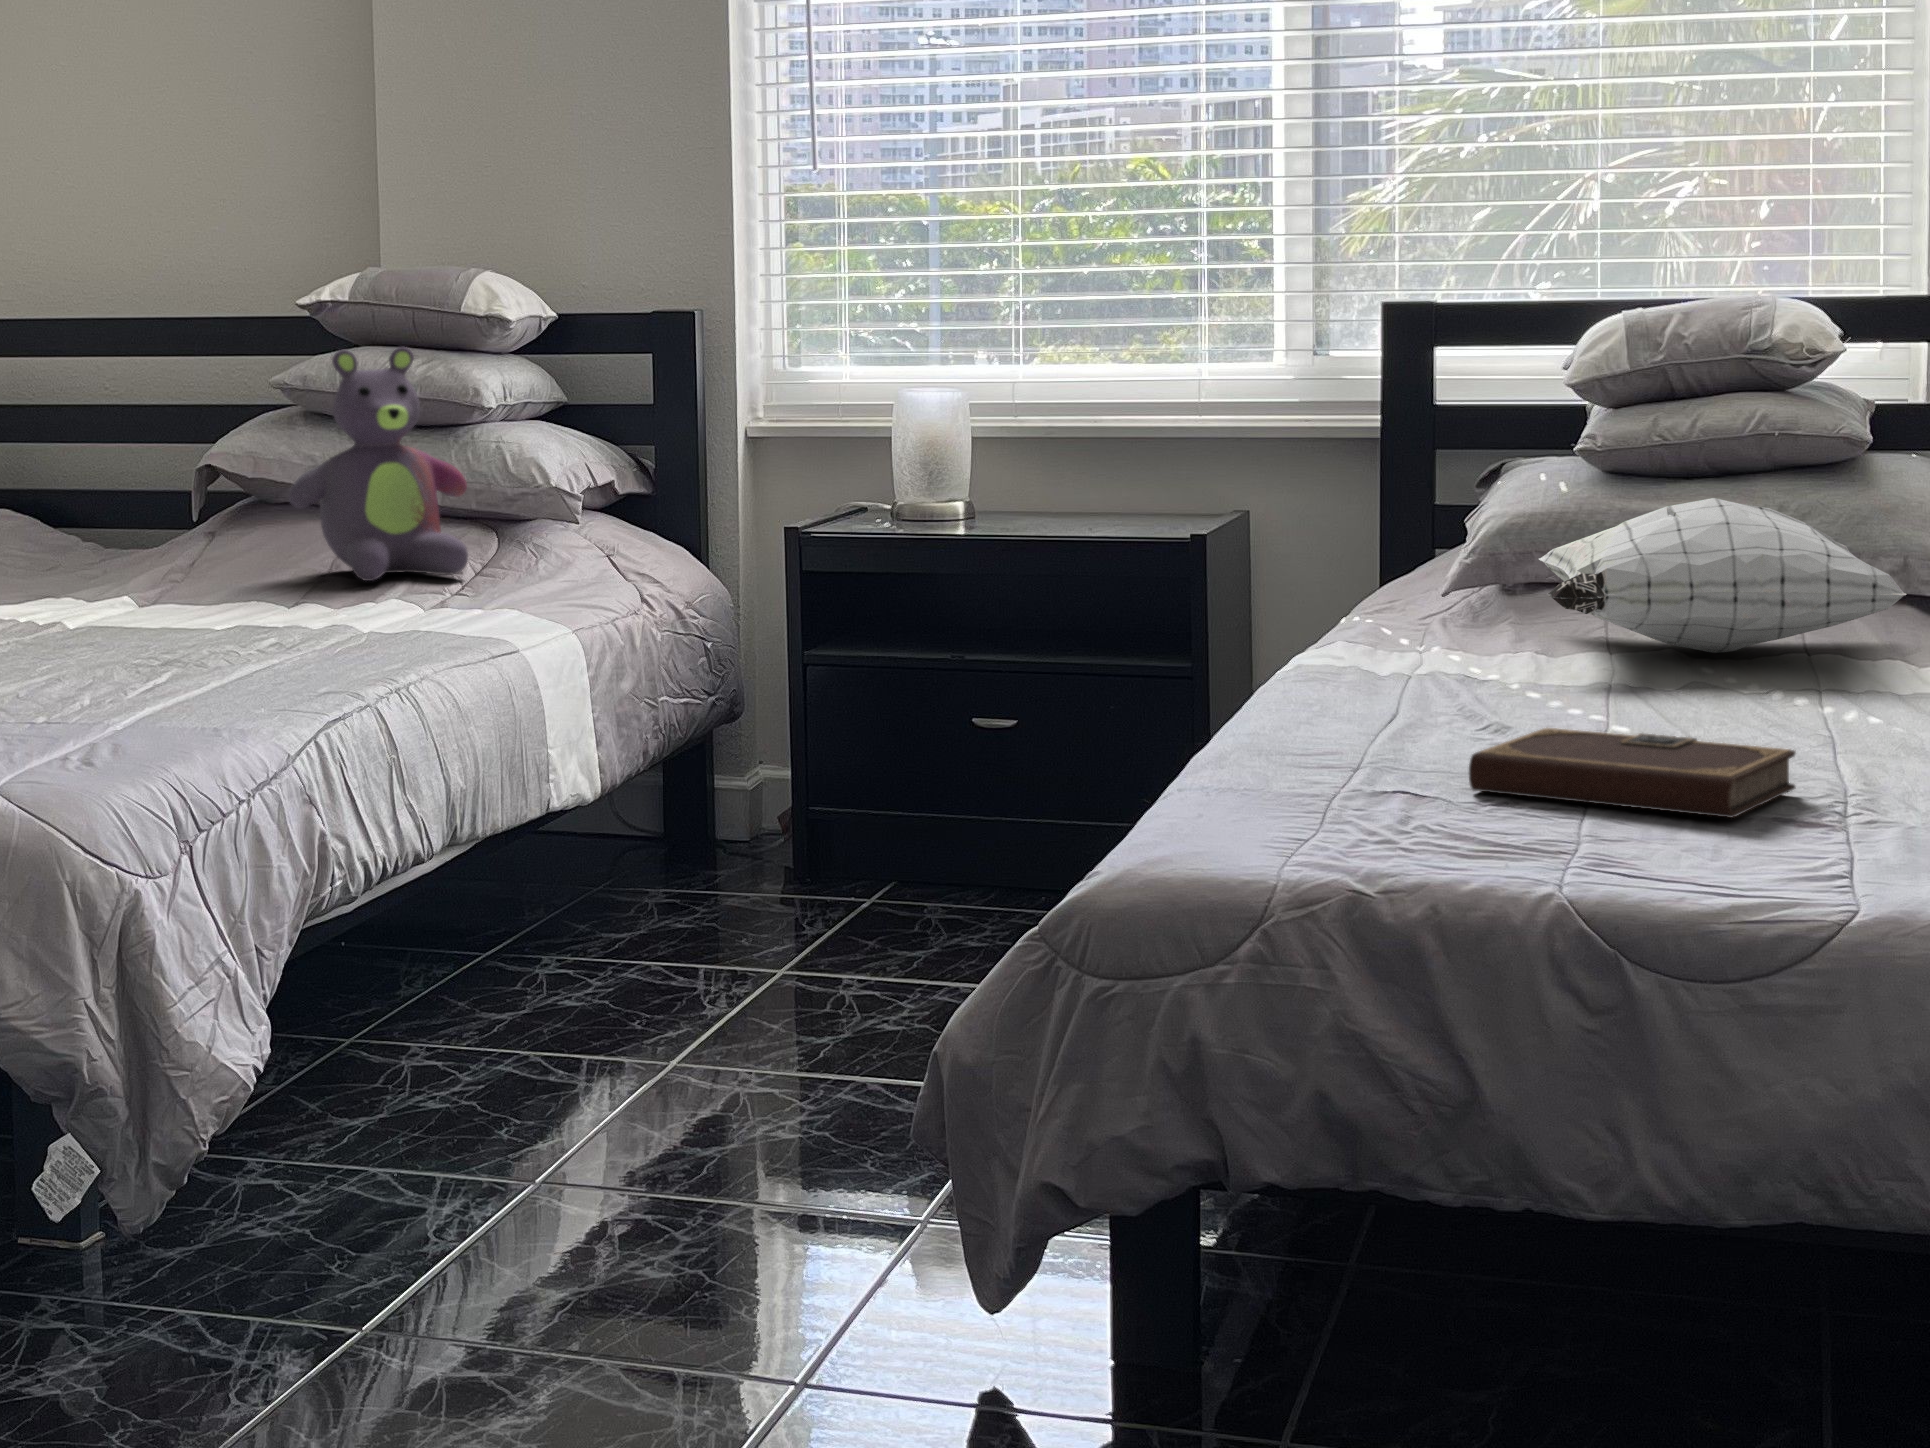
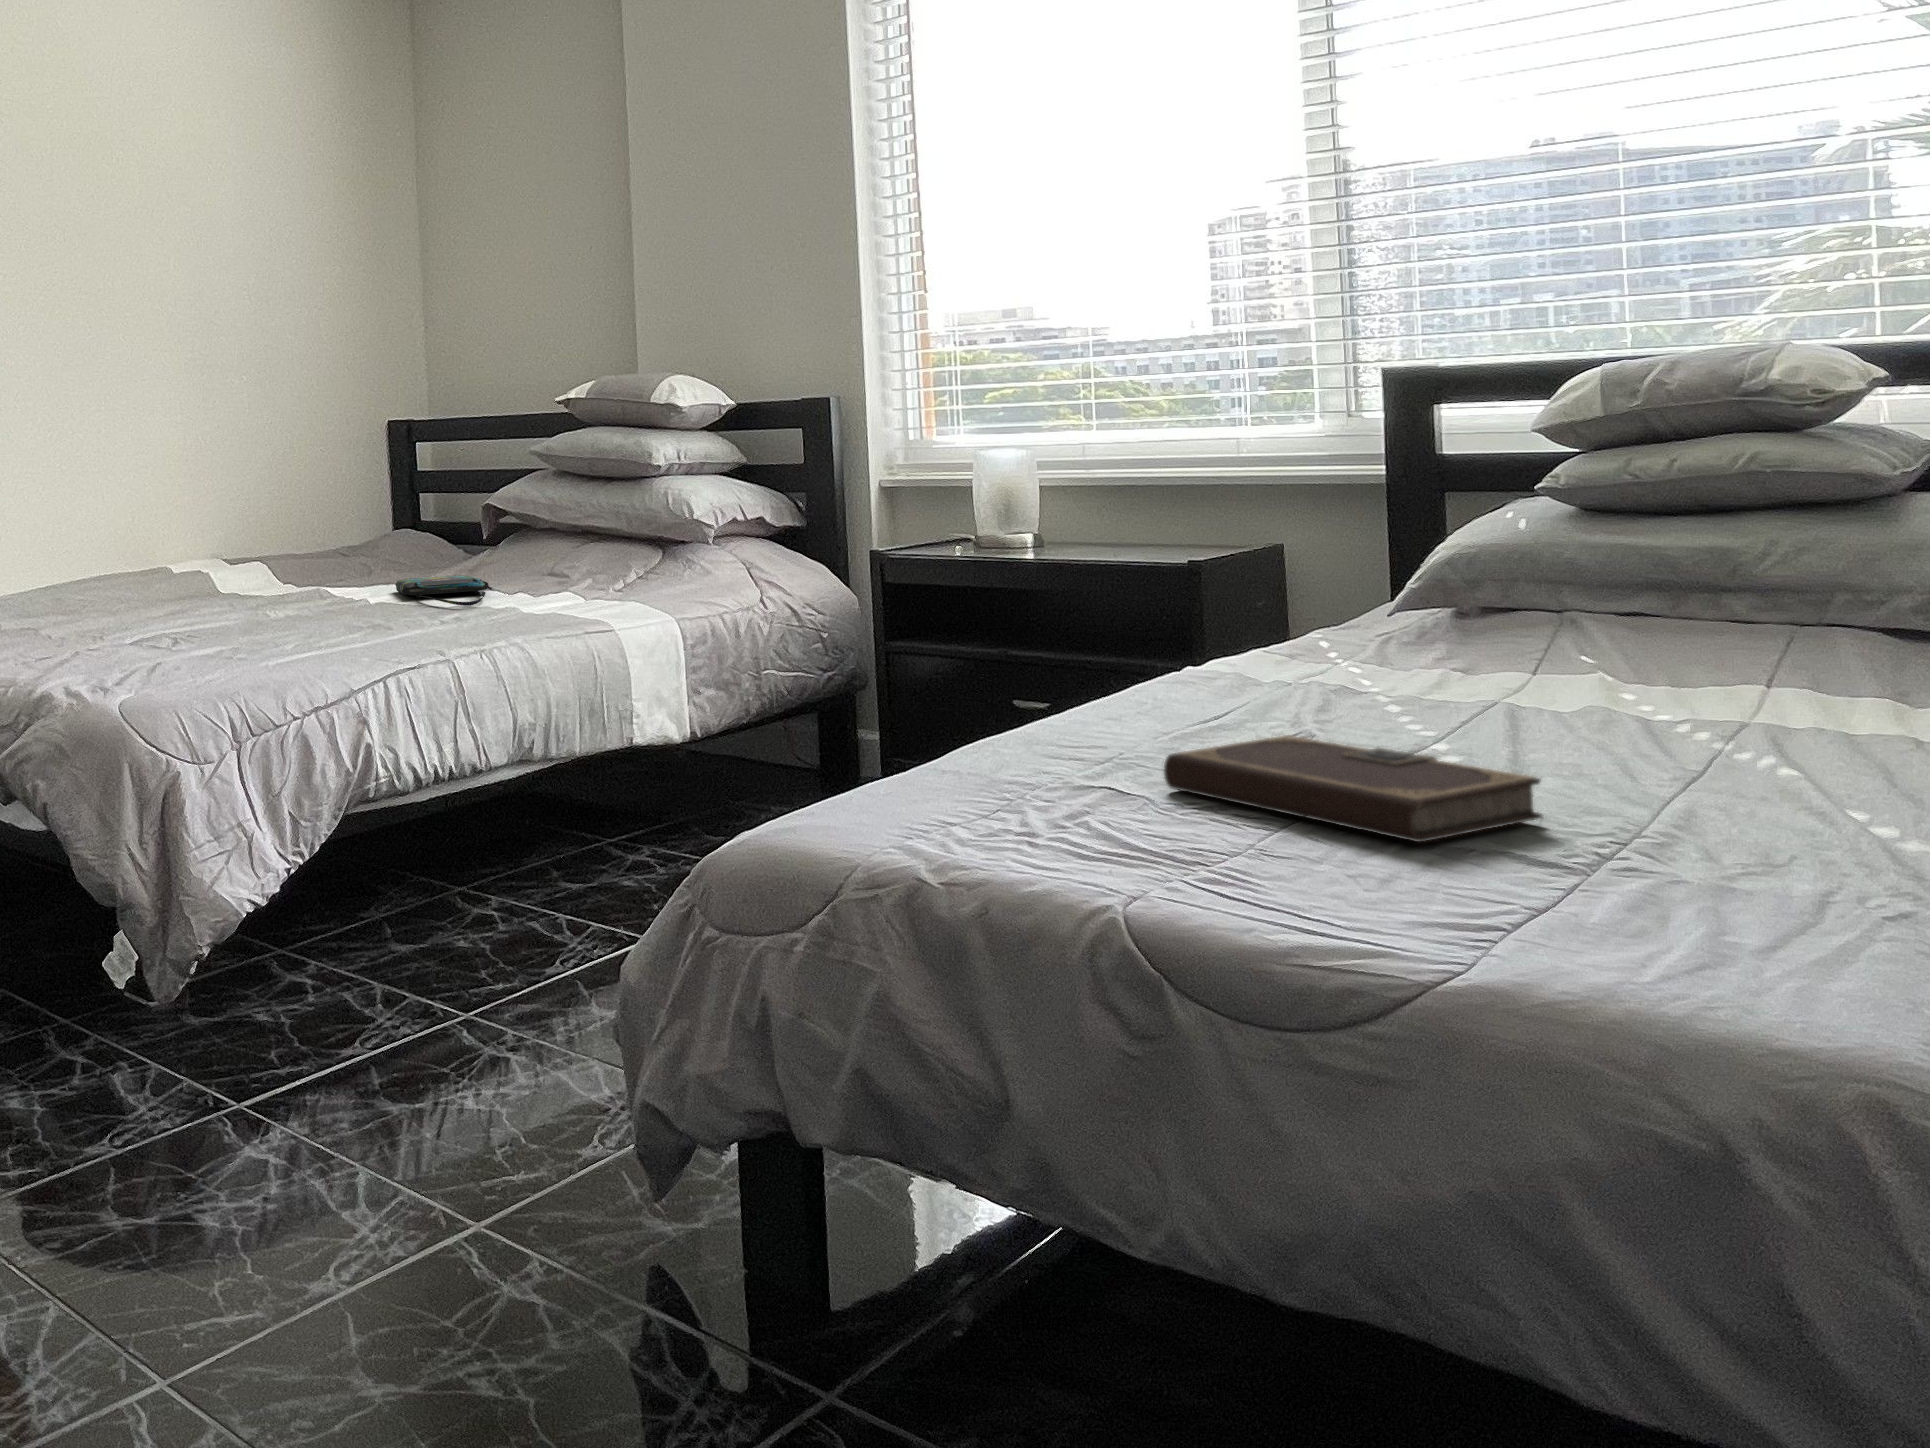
stuffed bear: present [289,347,468,581] -> none [522,427,646,580]
pillow: present [1539,498,1907,653] -> none [1405,529,1839,677]
tote bag: none [126,579,307,626] -> present [396,575,492,606]

